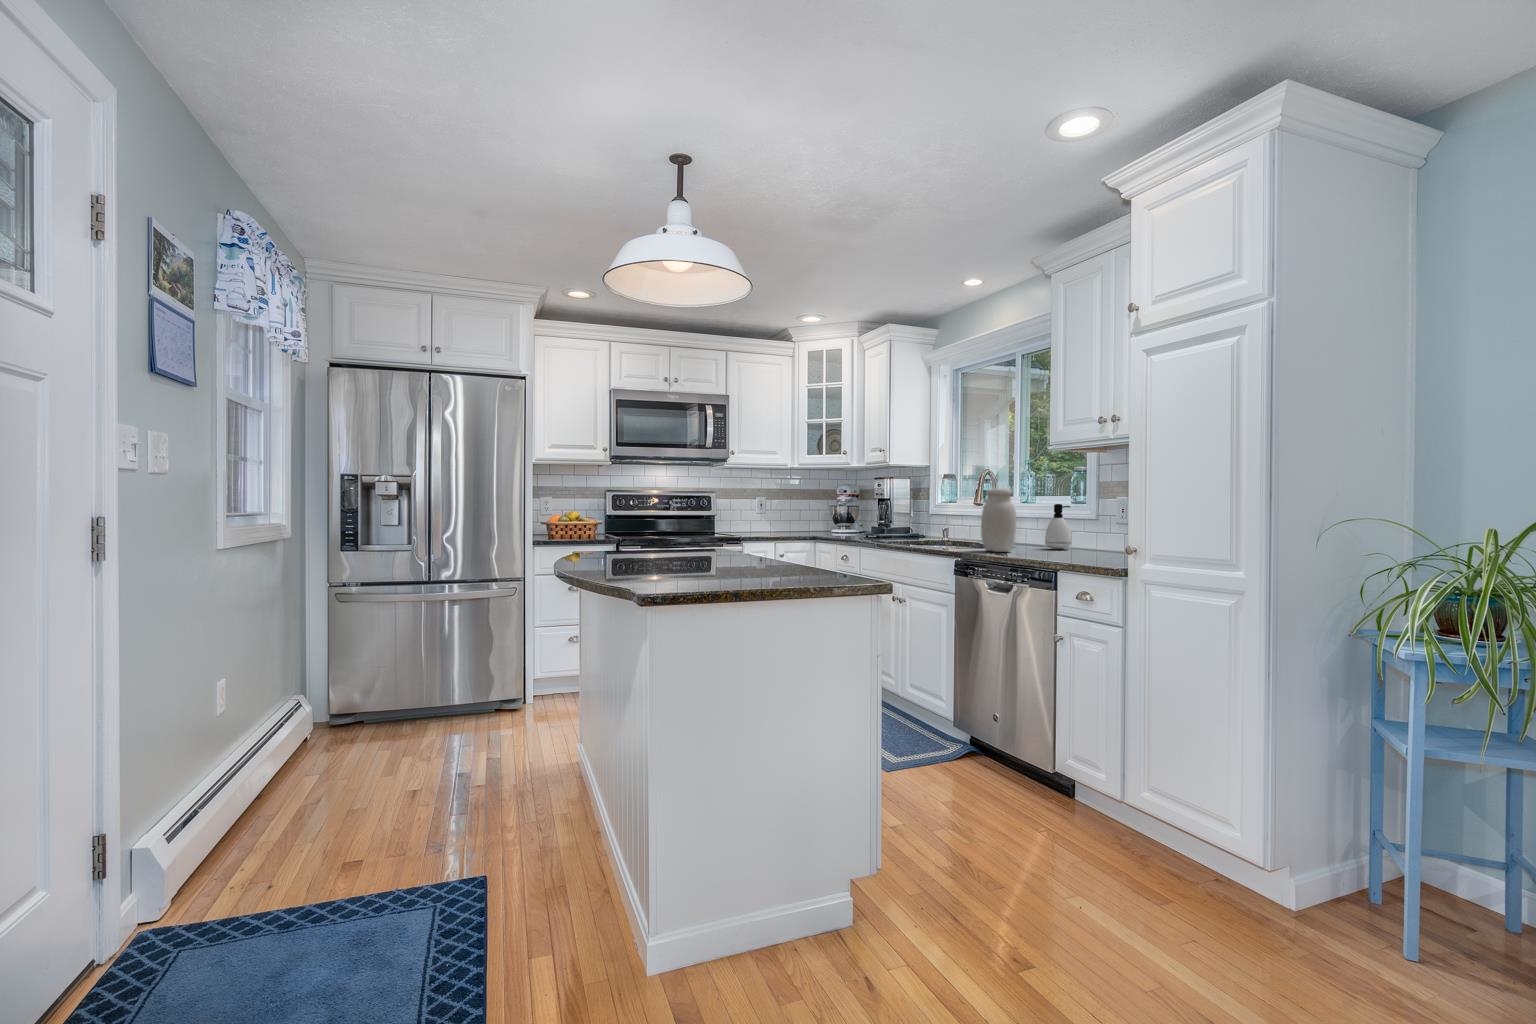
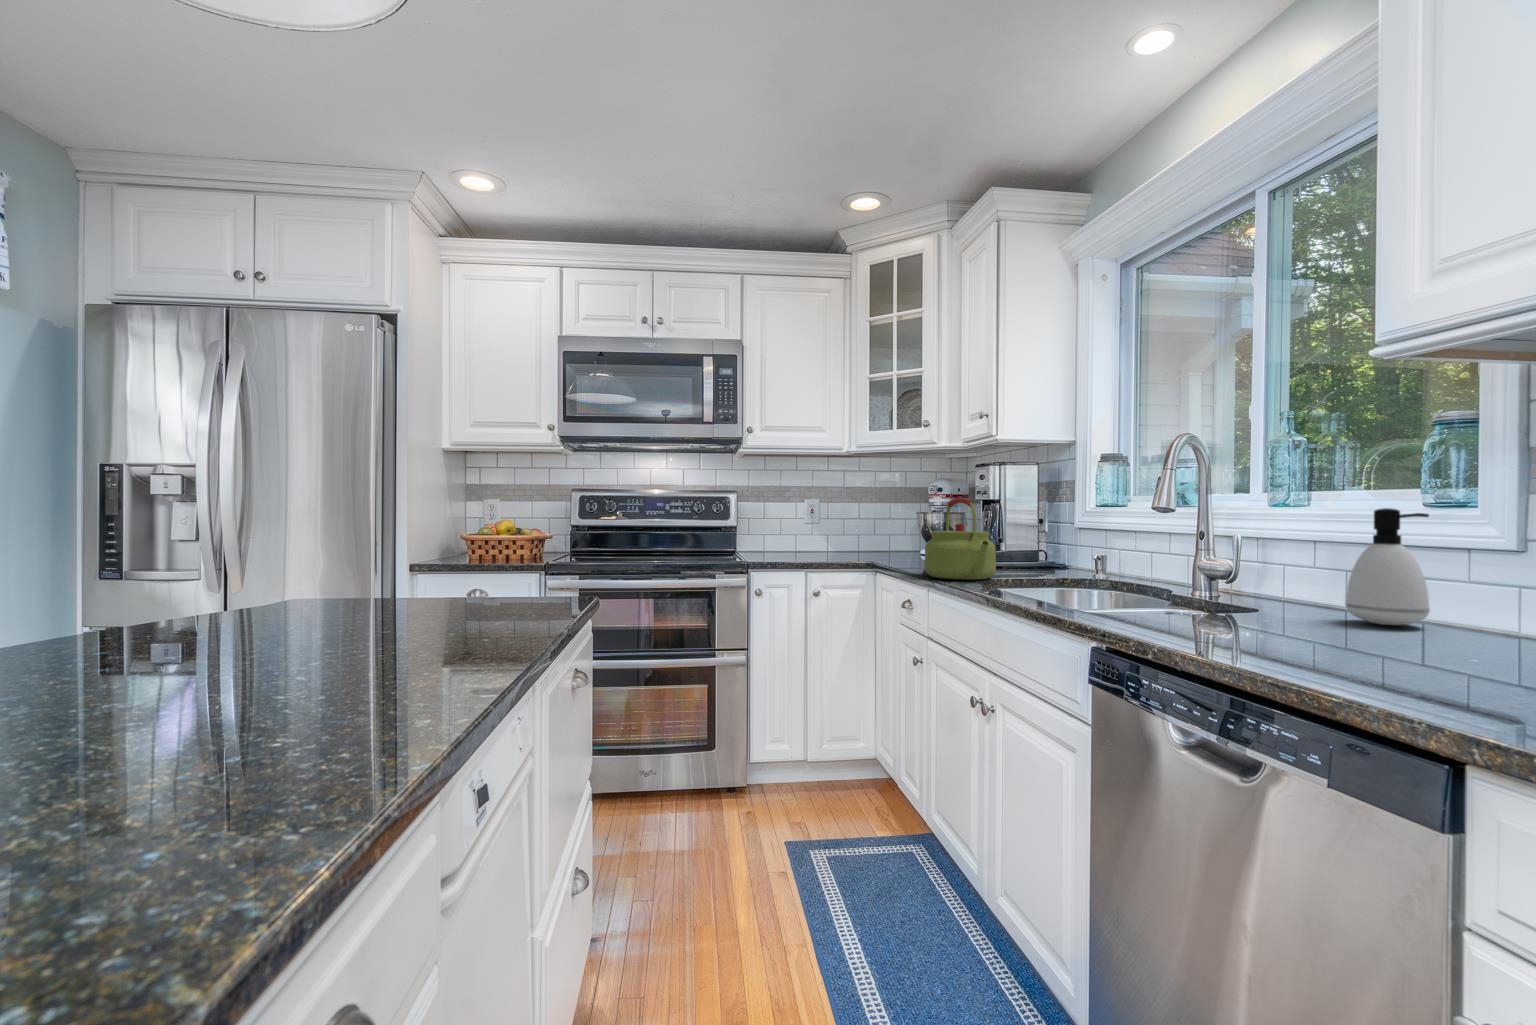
jar: present [981,488,1016,552] -> none [1165,468,1265,631]
kettle: none [859,498,897,541] -> present [925,497,996,580]

